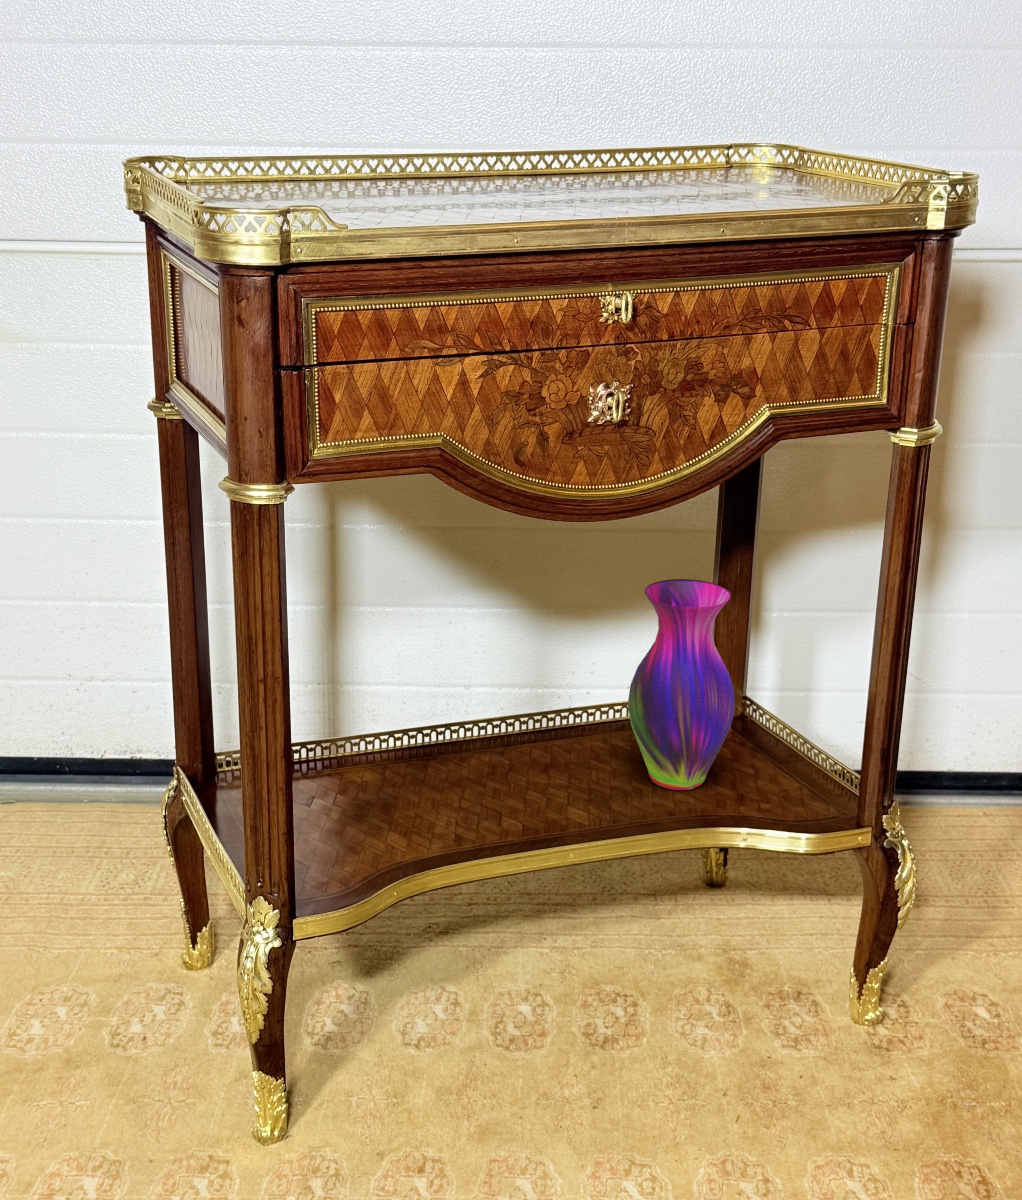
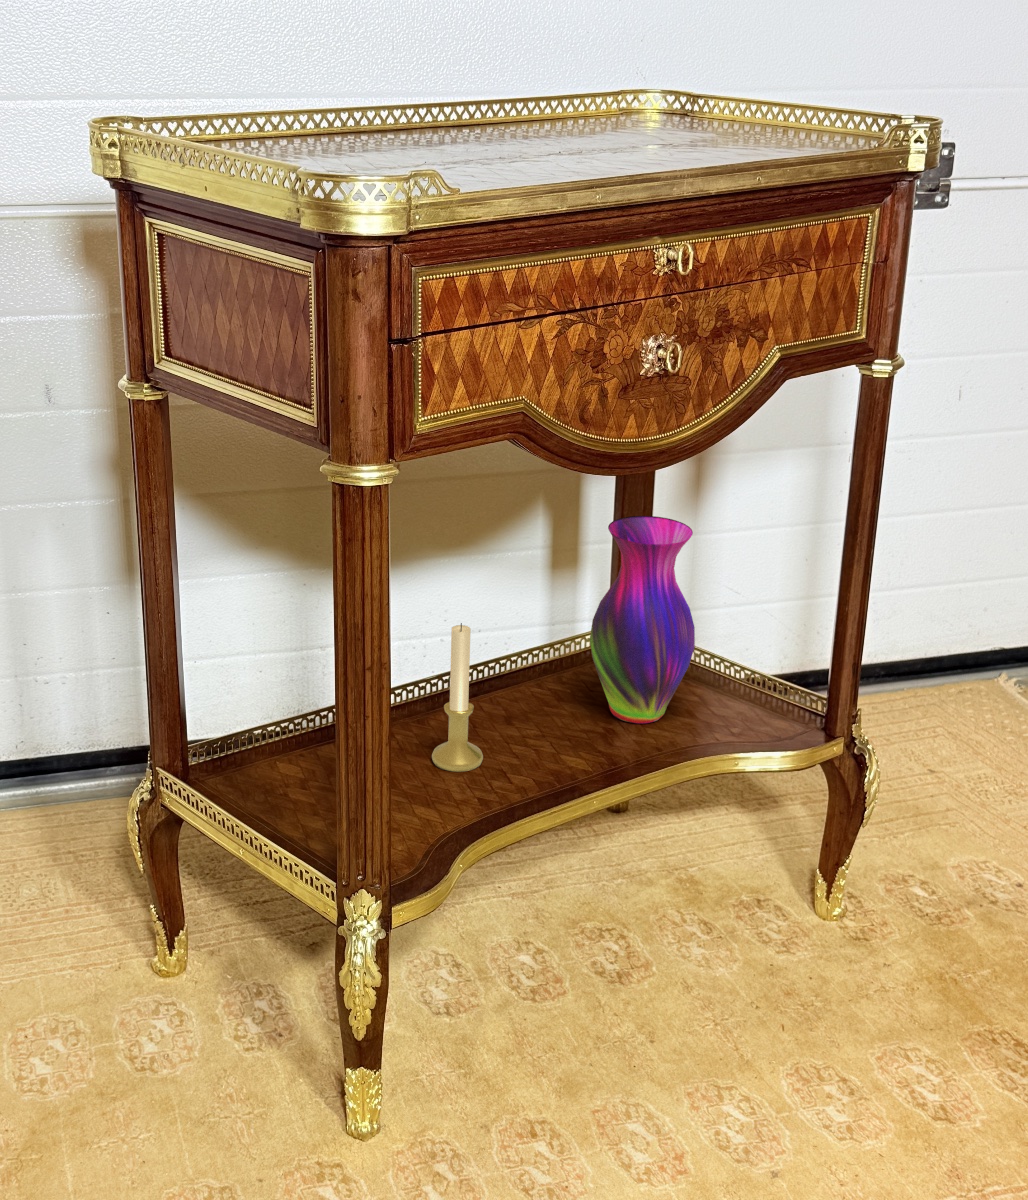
candle holder: none [443,665,493,812] -> present [432,623,483,772]

